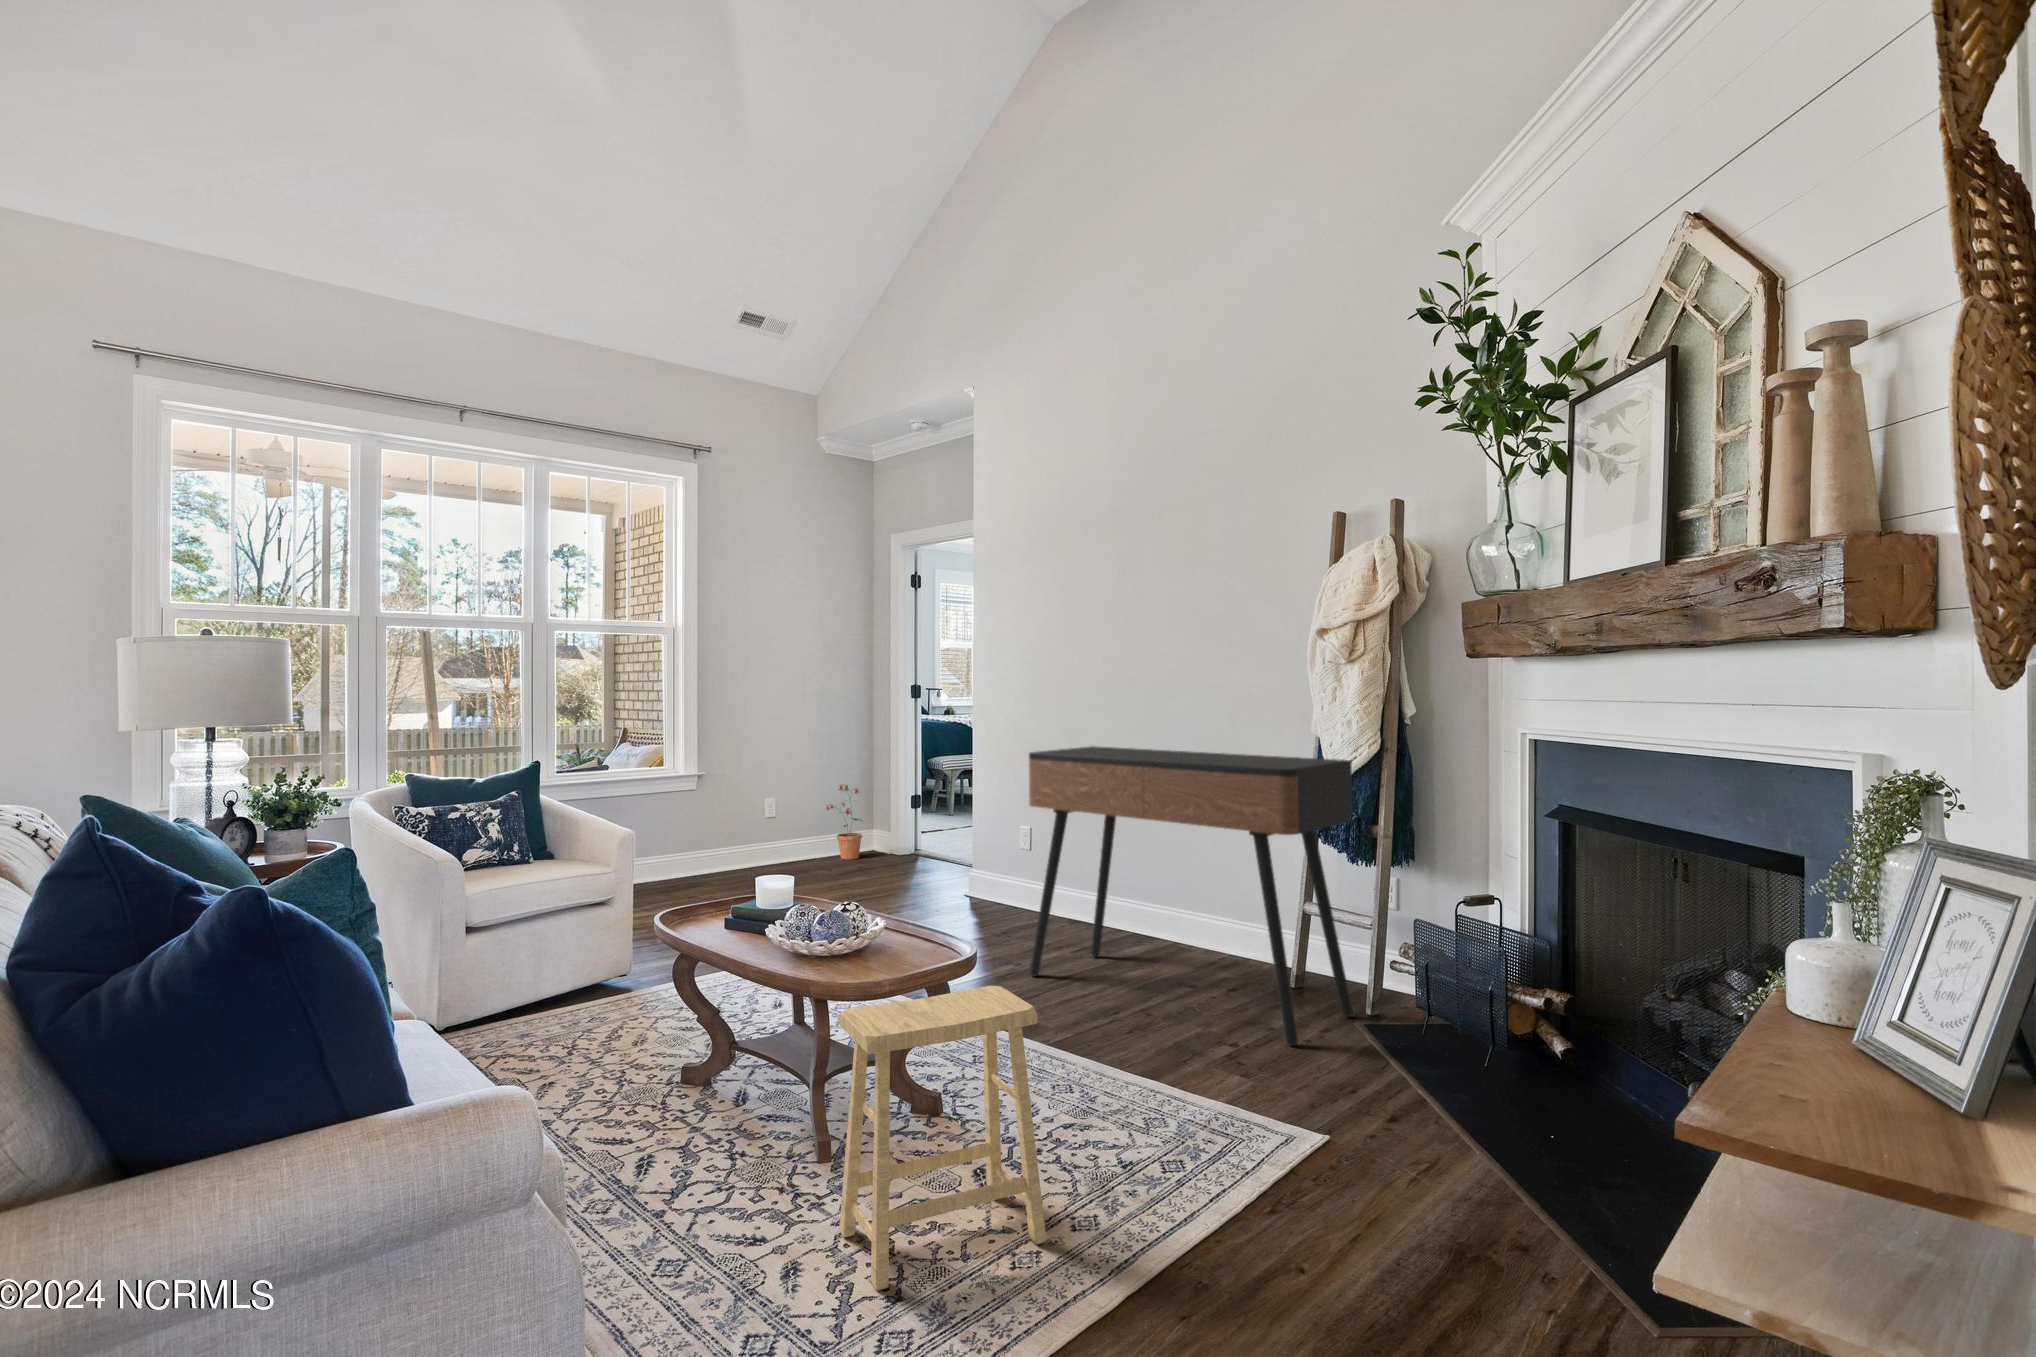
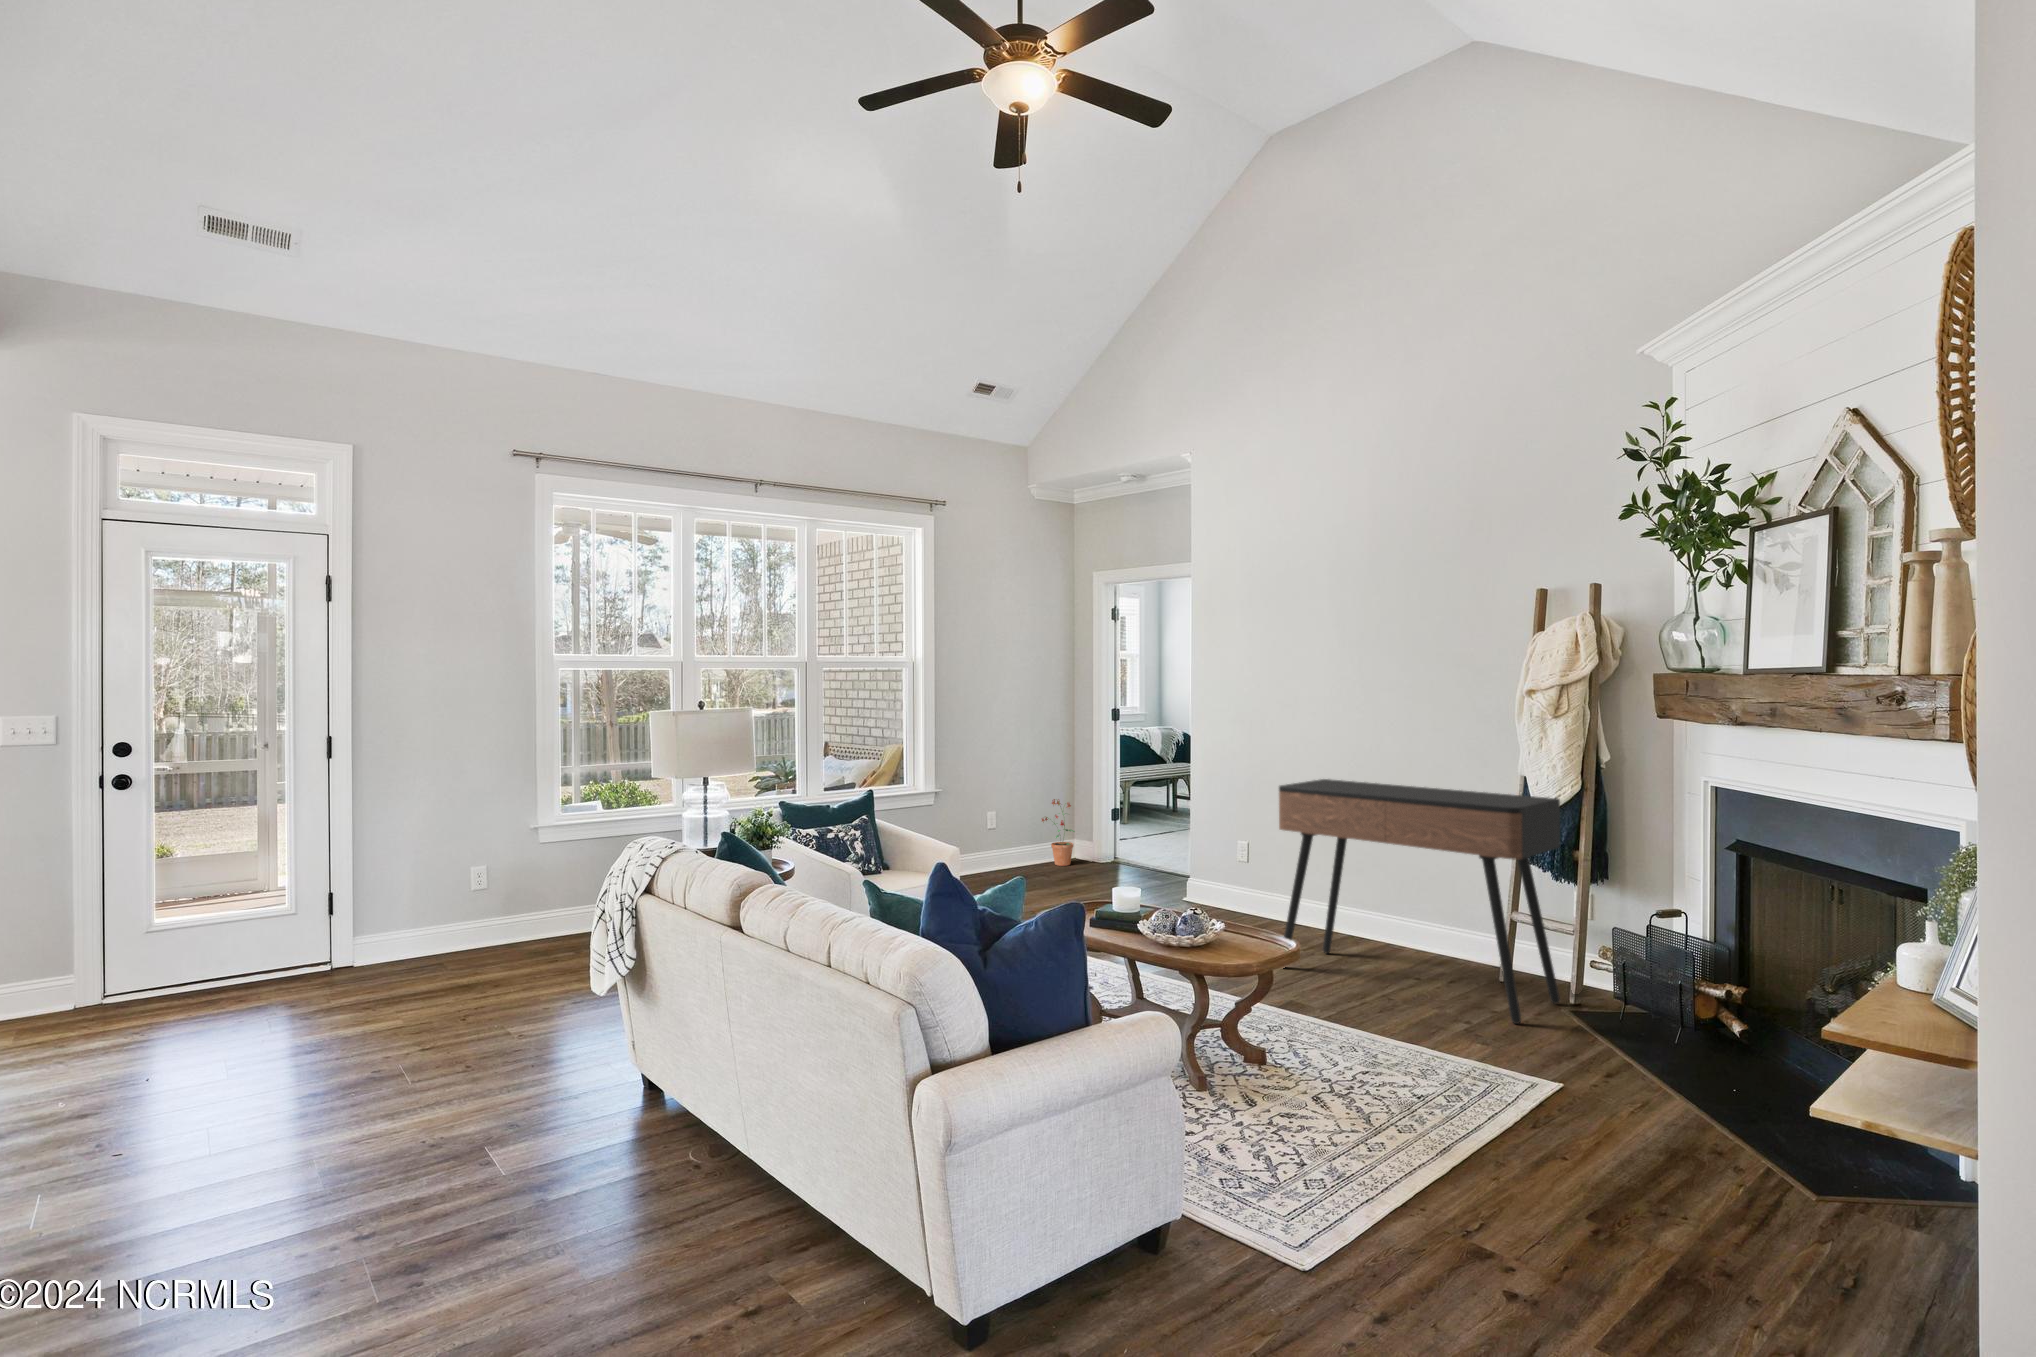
footstool: present [839,986,1046,1291] -> none [1236,967,1383,1161]

